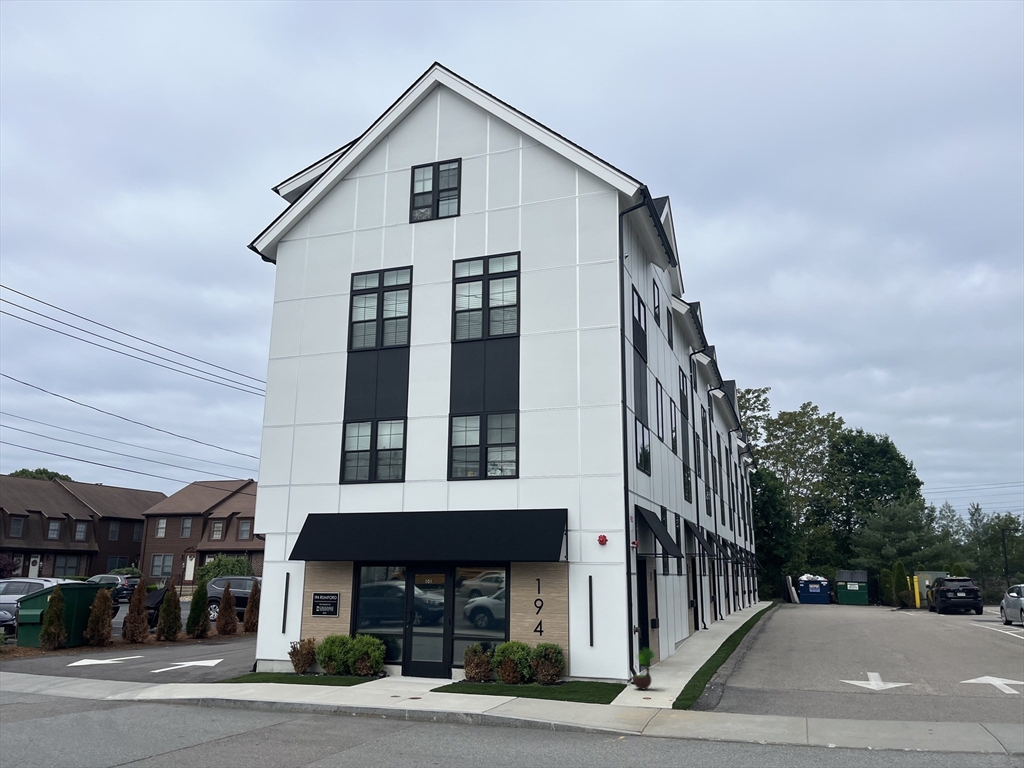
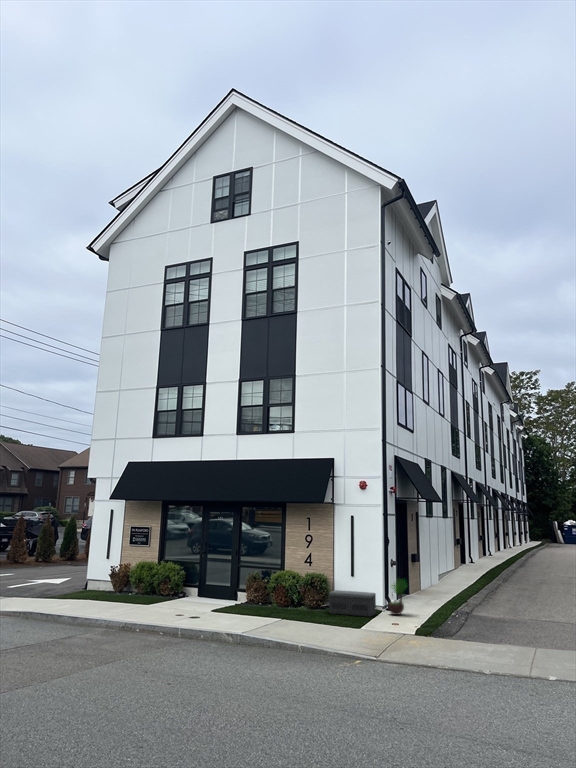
storage bench: none [566,663,620,692] -> present [329,590,376,617]

